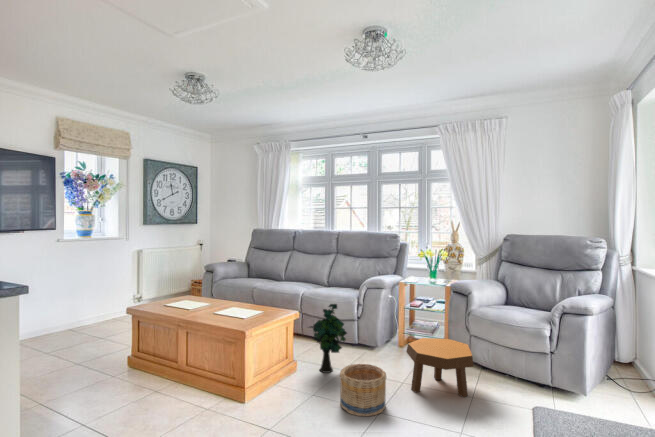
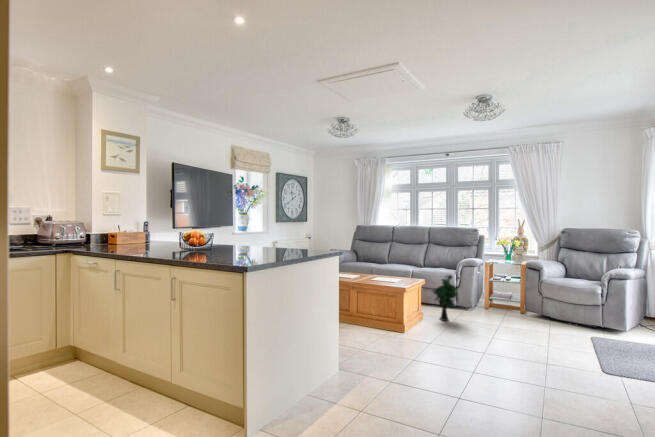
footstool: present [406,338,473,397] -> none [502,298,552,333]
basket: present [340,364,386,416] -> none [467,311,499,340]

